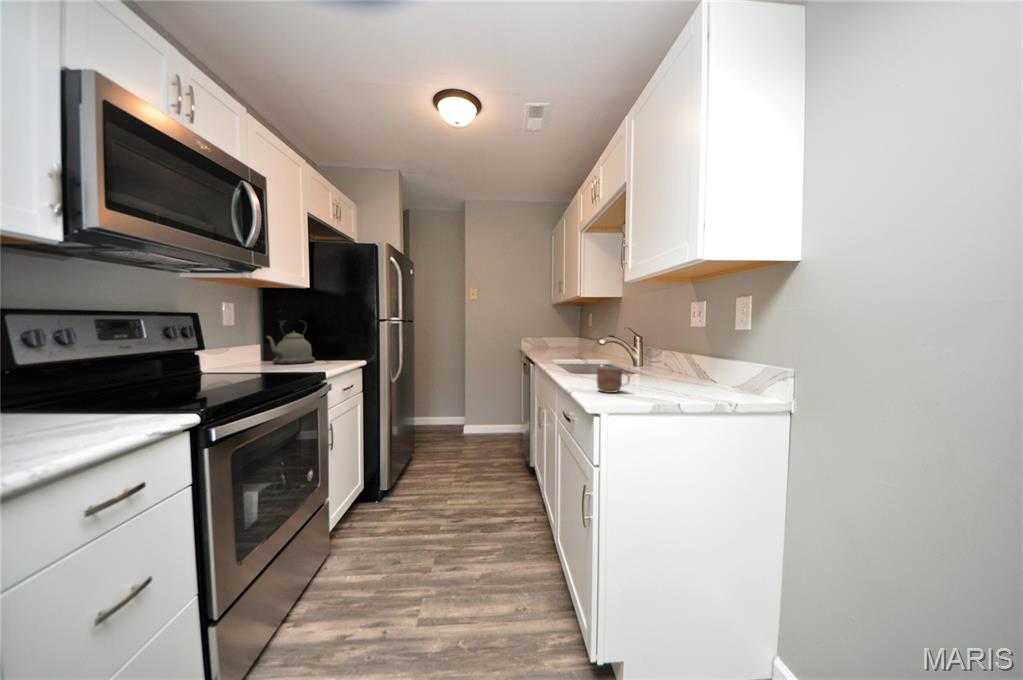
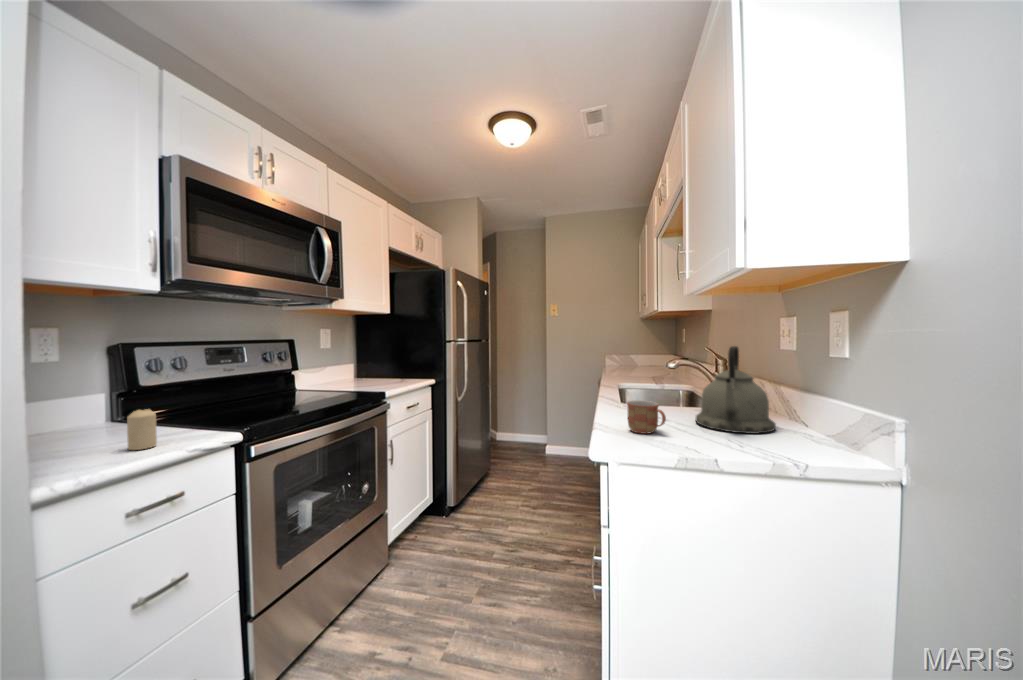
kettle: present [266,321,315,364] -> present [695,346,776,434]
candle: none [52,386,94,438] -> present [127,409,157,450]

